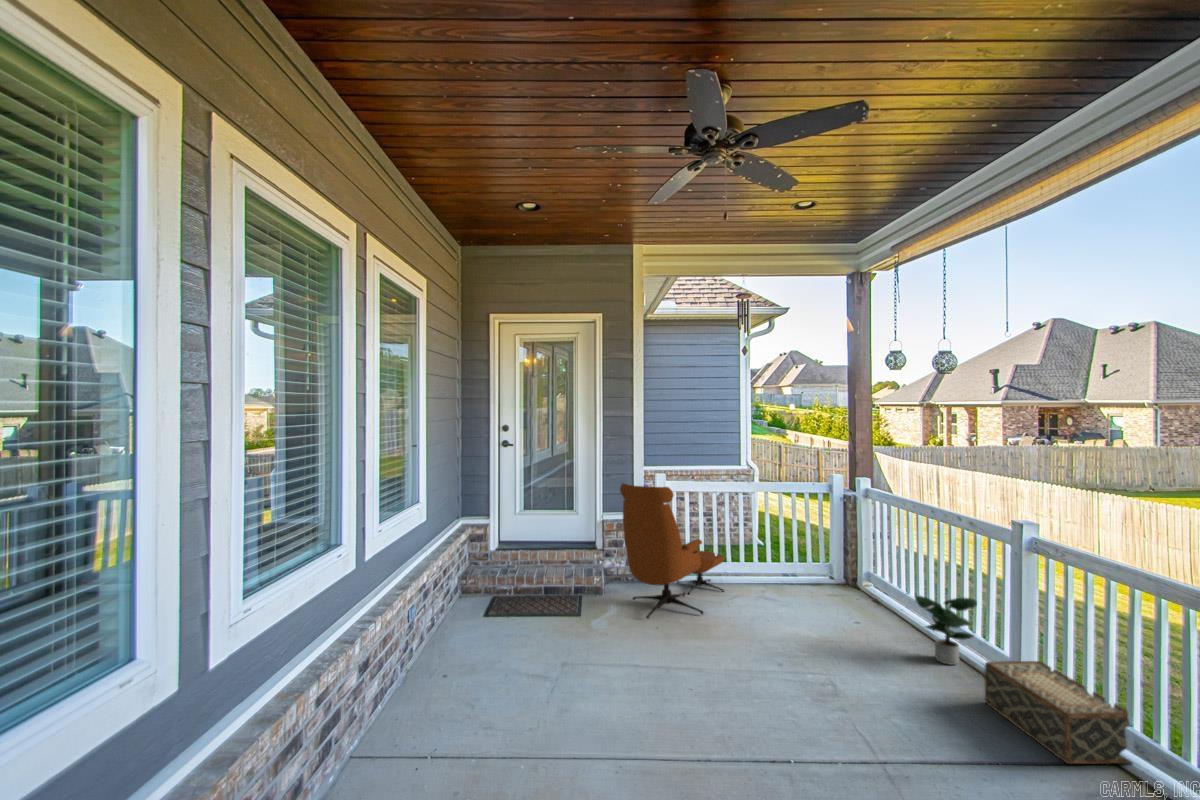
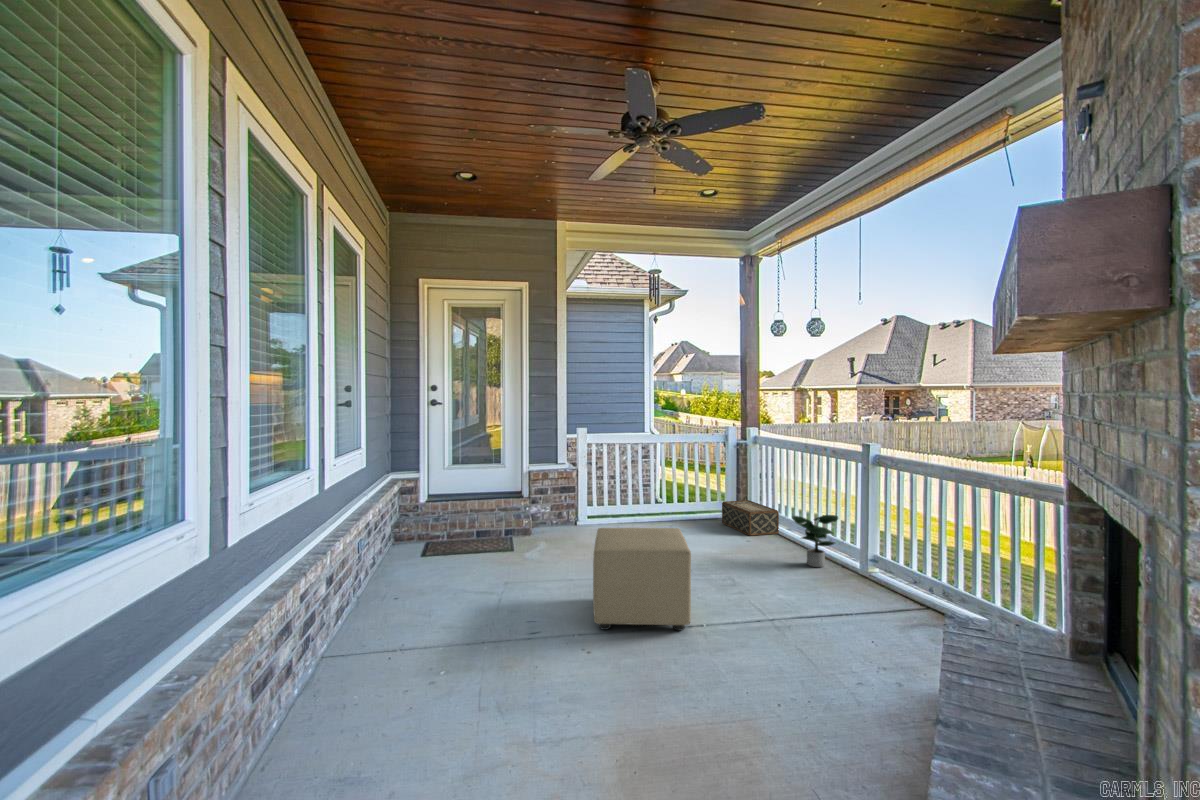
lounge chair: present [620,483,724,619] -> none [549,432,636,550]
ottoman: none [655,611,776,756] -> present [593,528,691,631]
woven basket: present [985,661,1131,764] -> present [722,500,779,536]

